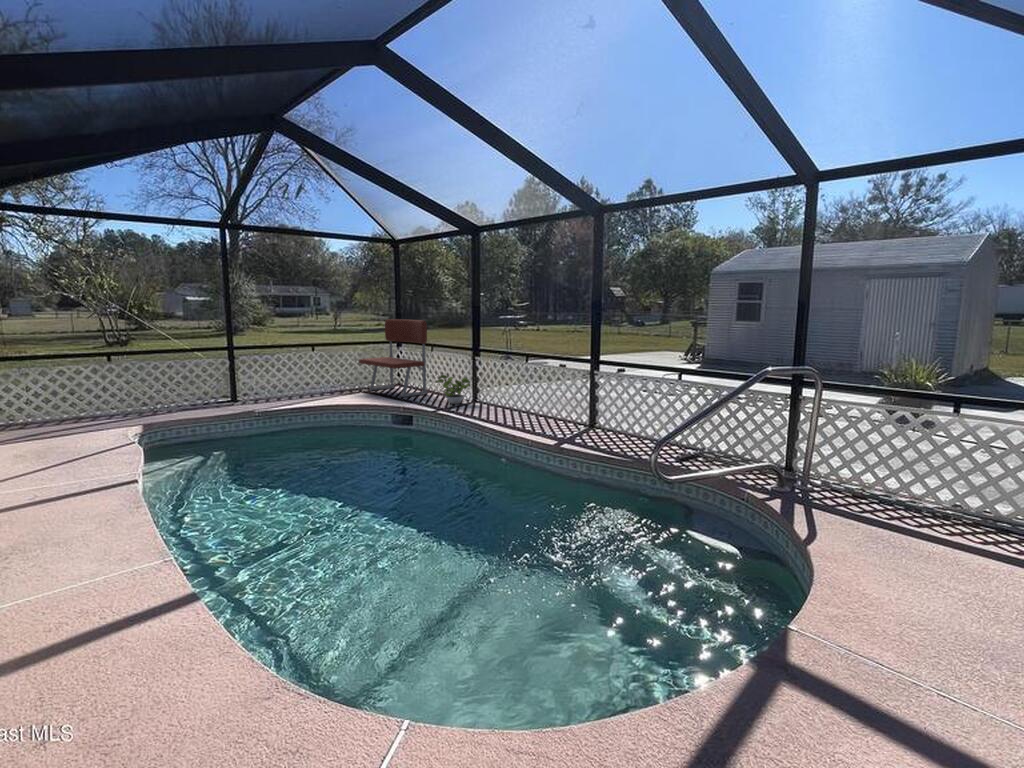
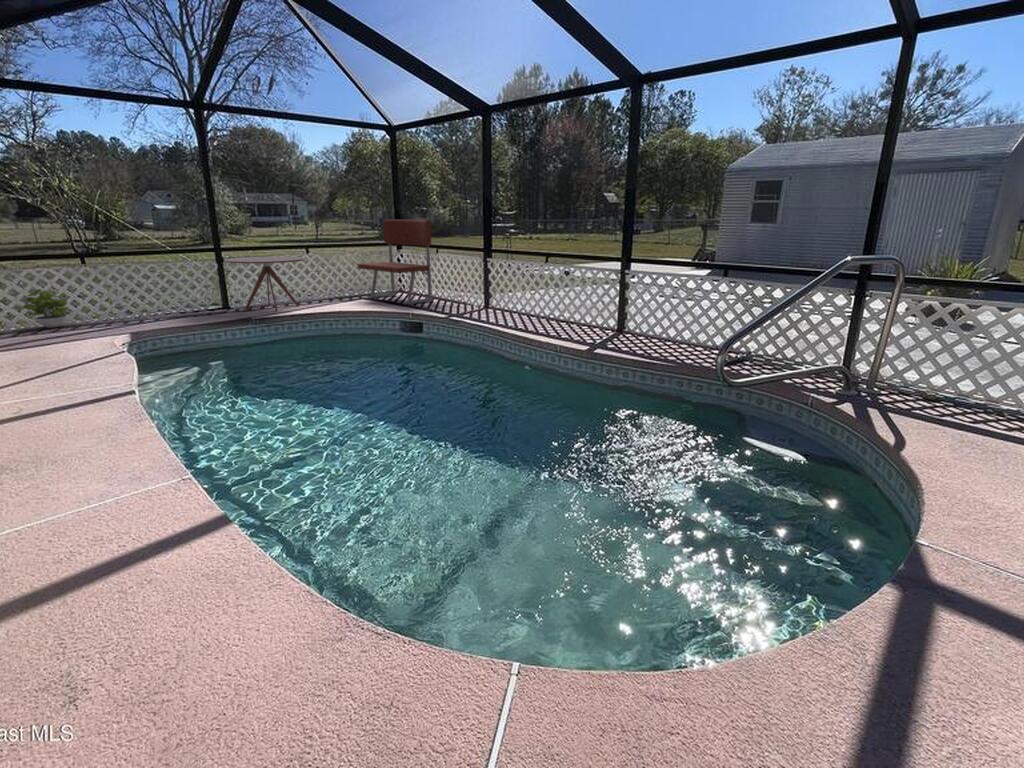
round table: none [236,353,309,404] -> present [224,257,305,312]
potted plant: present [437,375,470,404] -> present [23,289,68,328]

